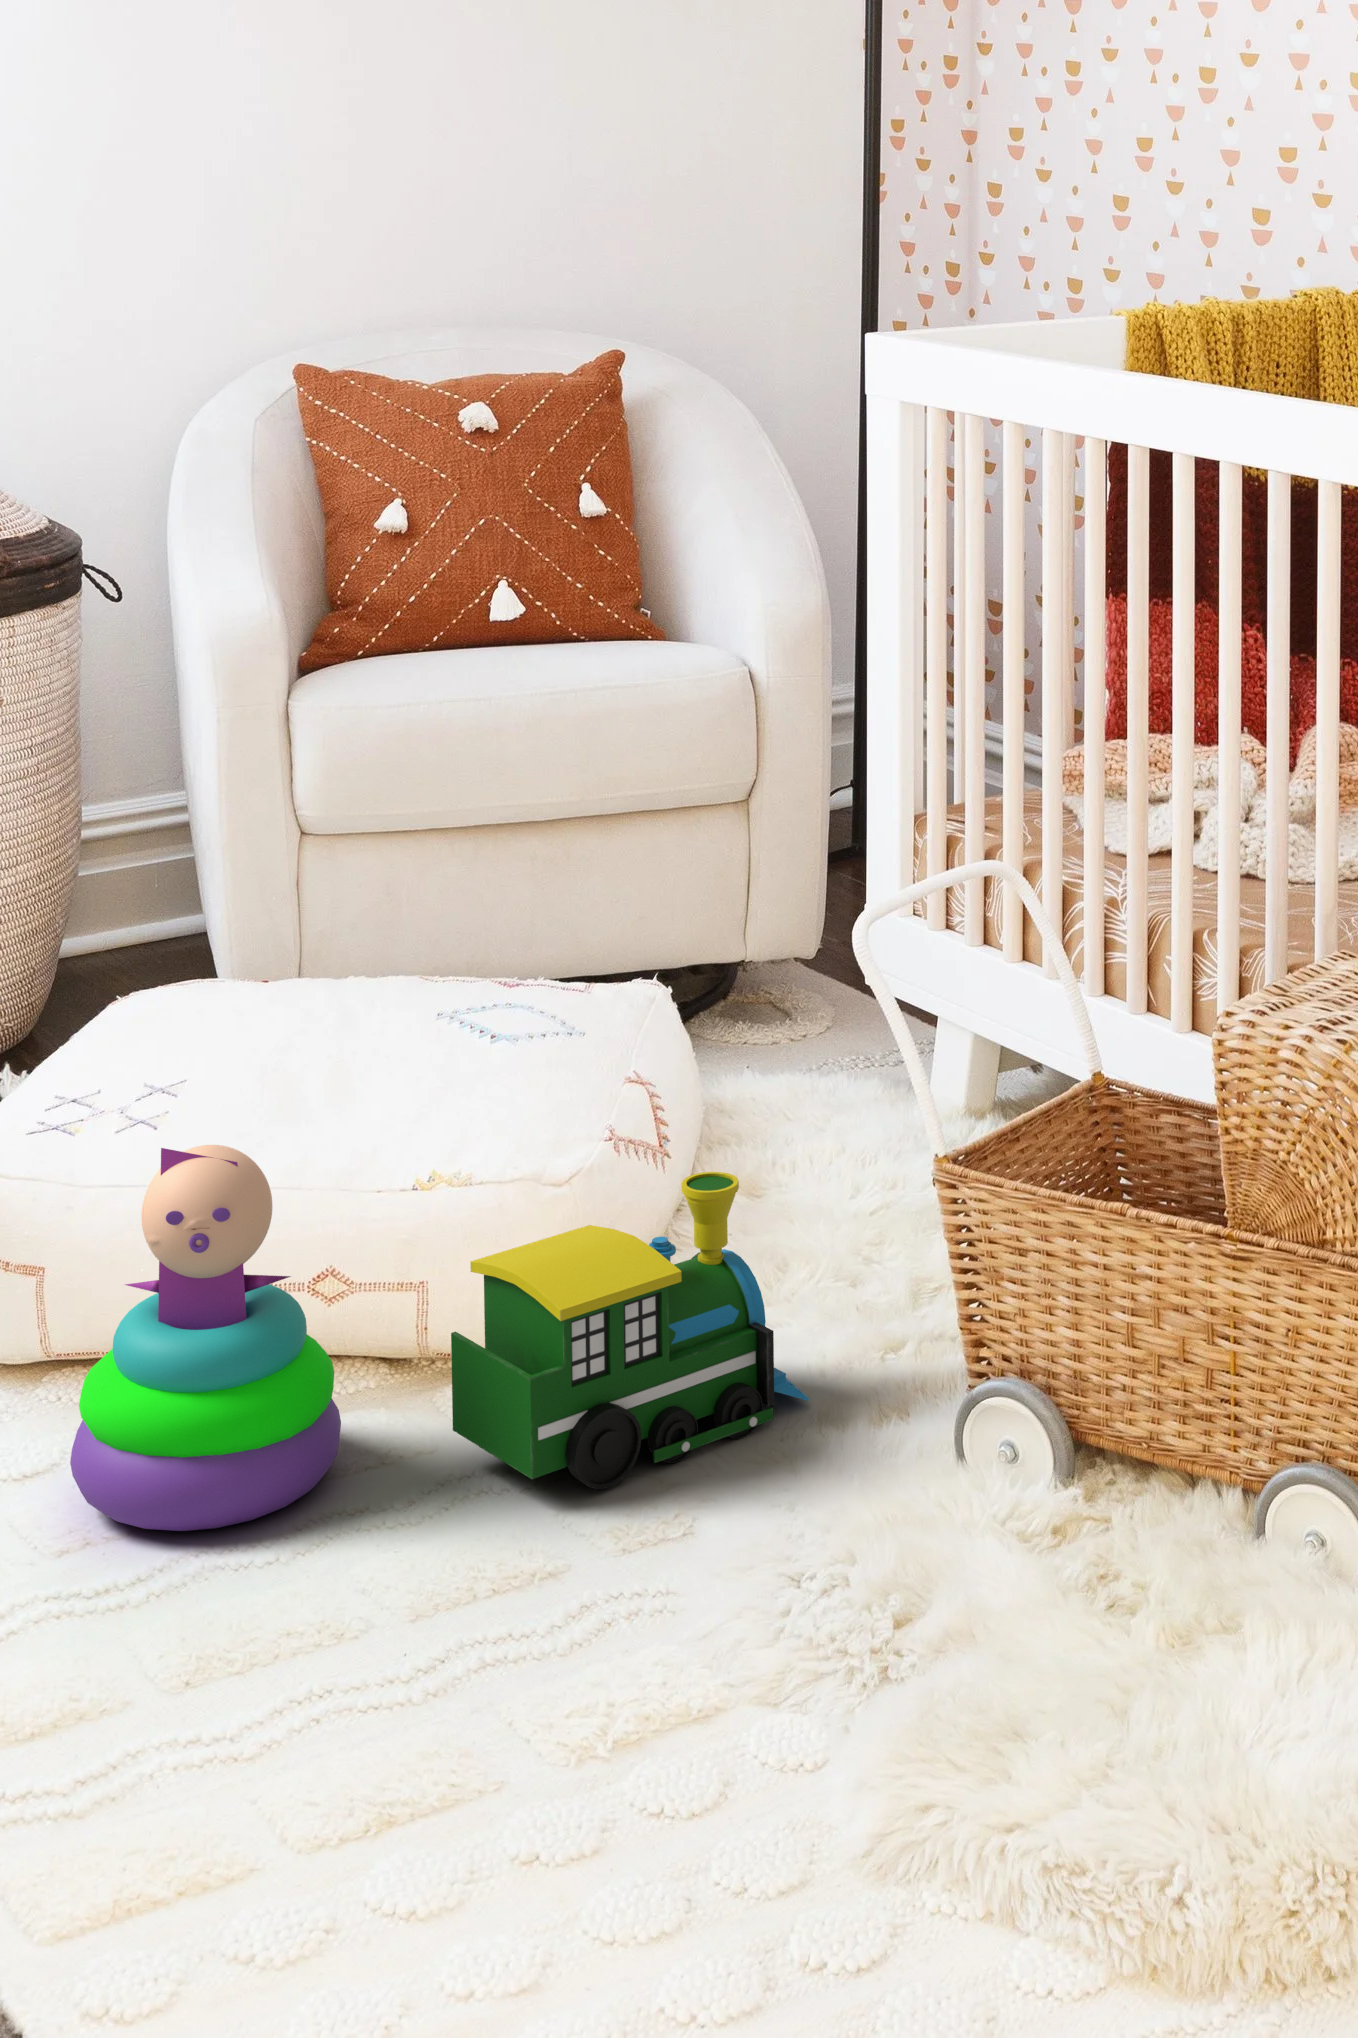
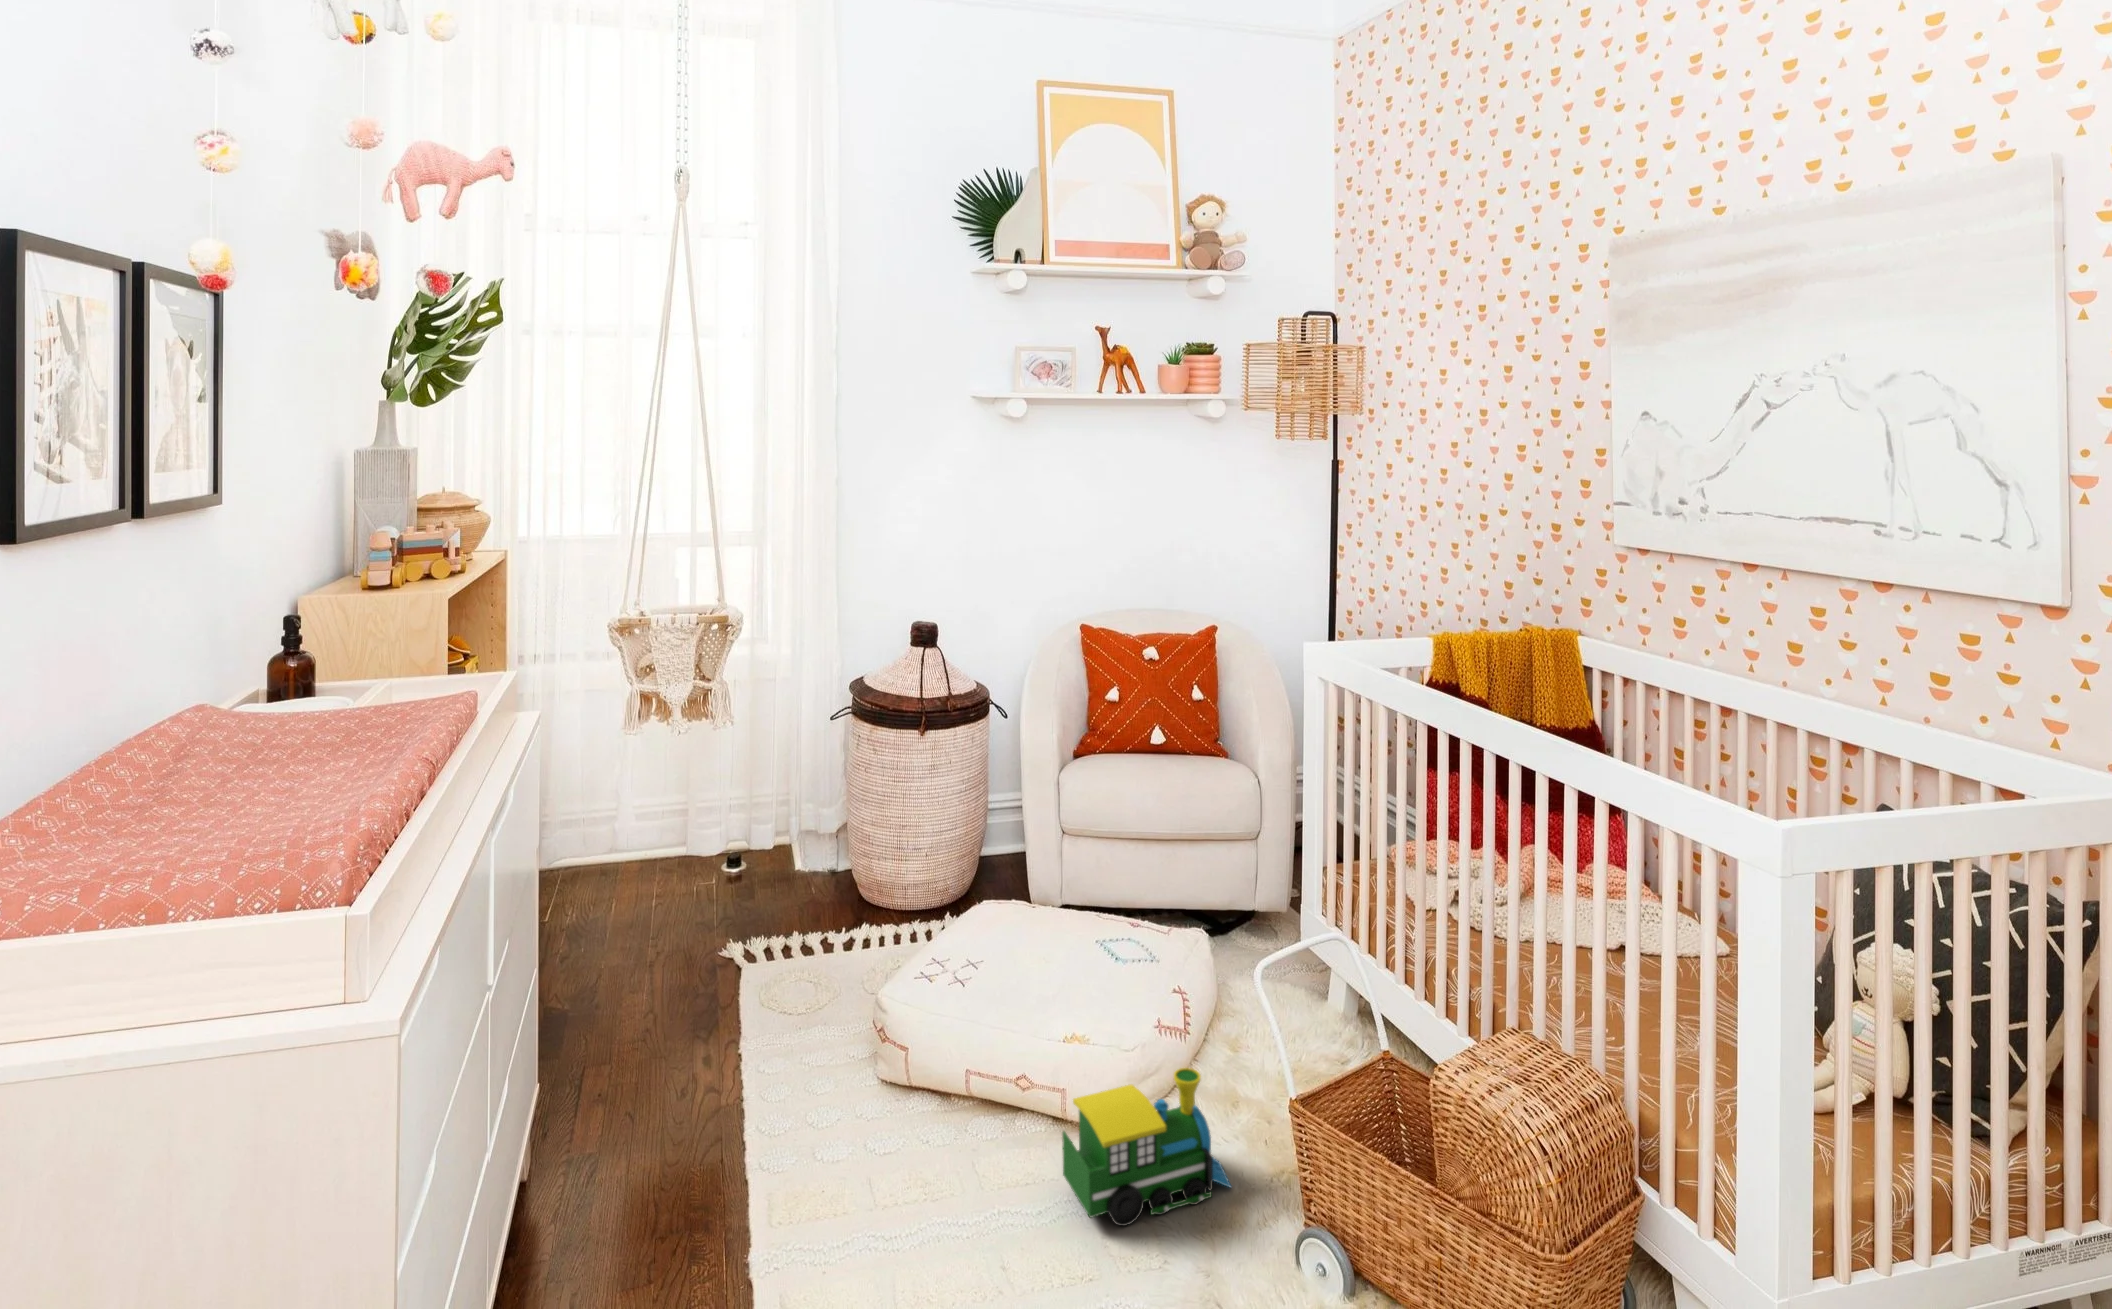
stacking toy: present [70,1145,341,1531] -> none [899,1028,1016,1208]

